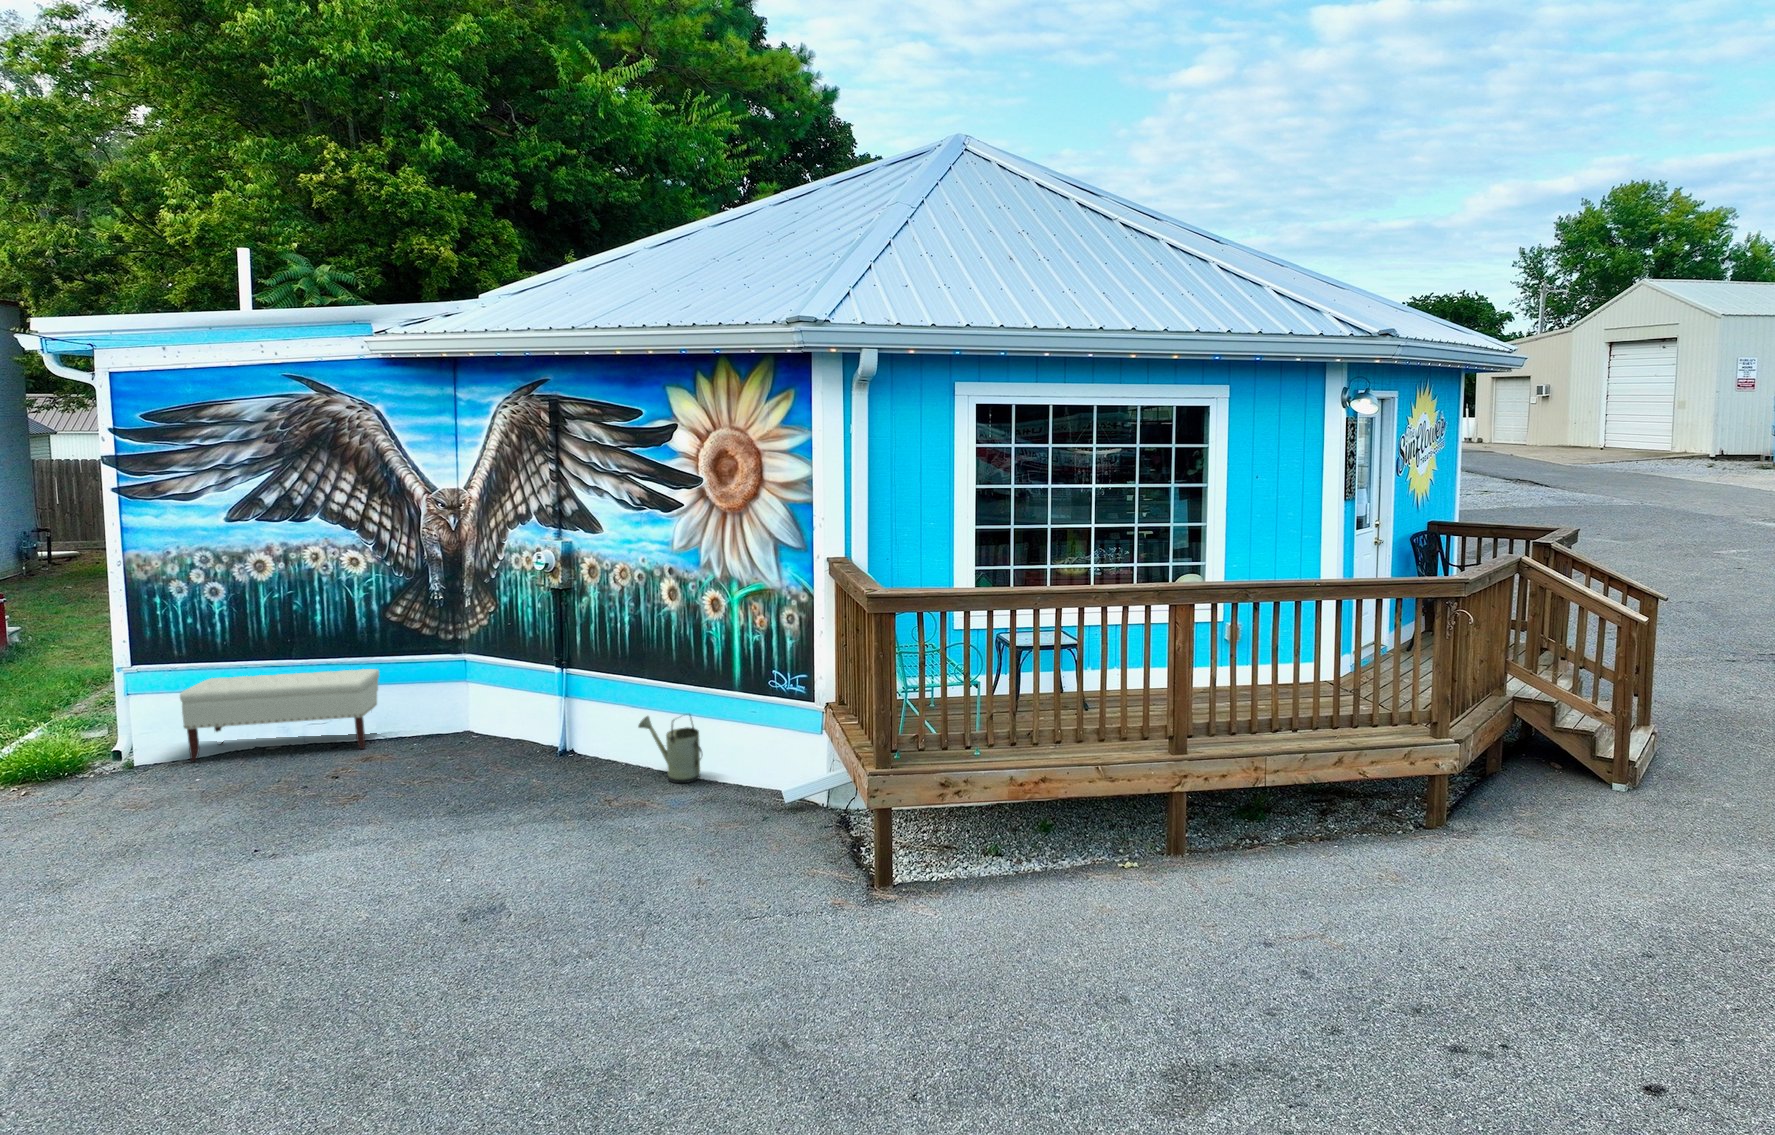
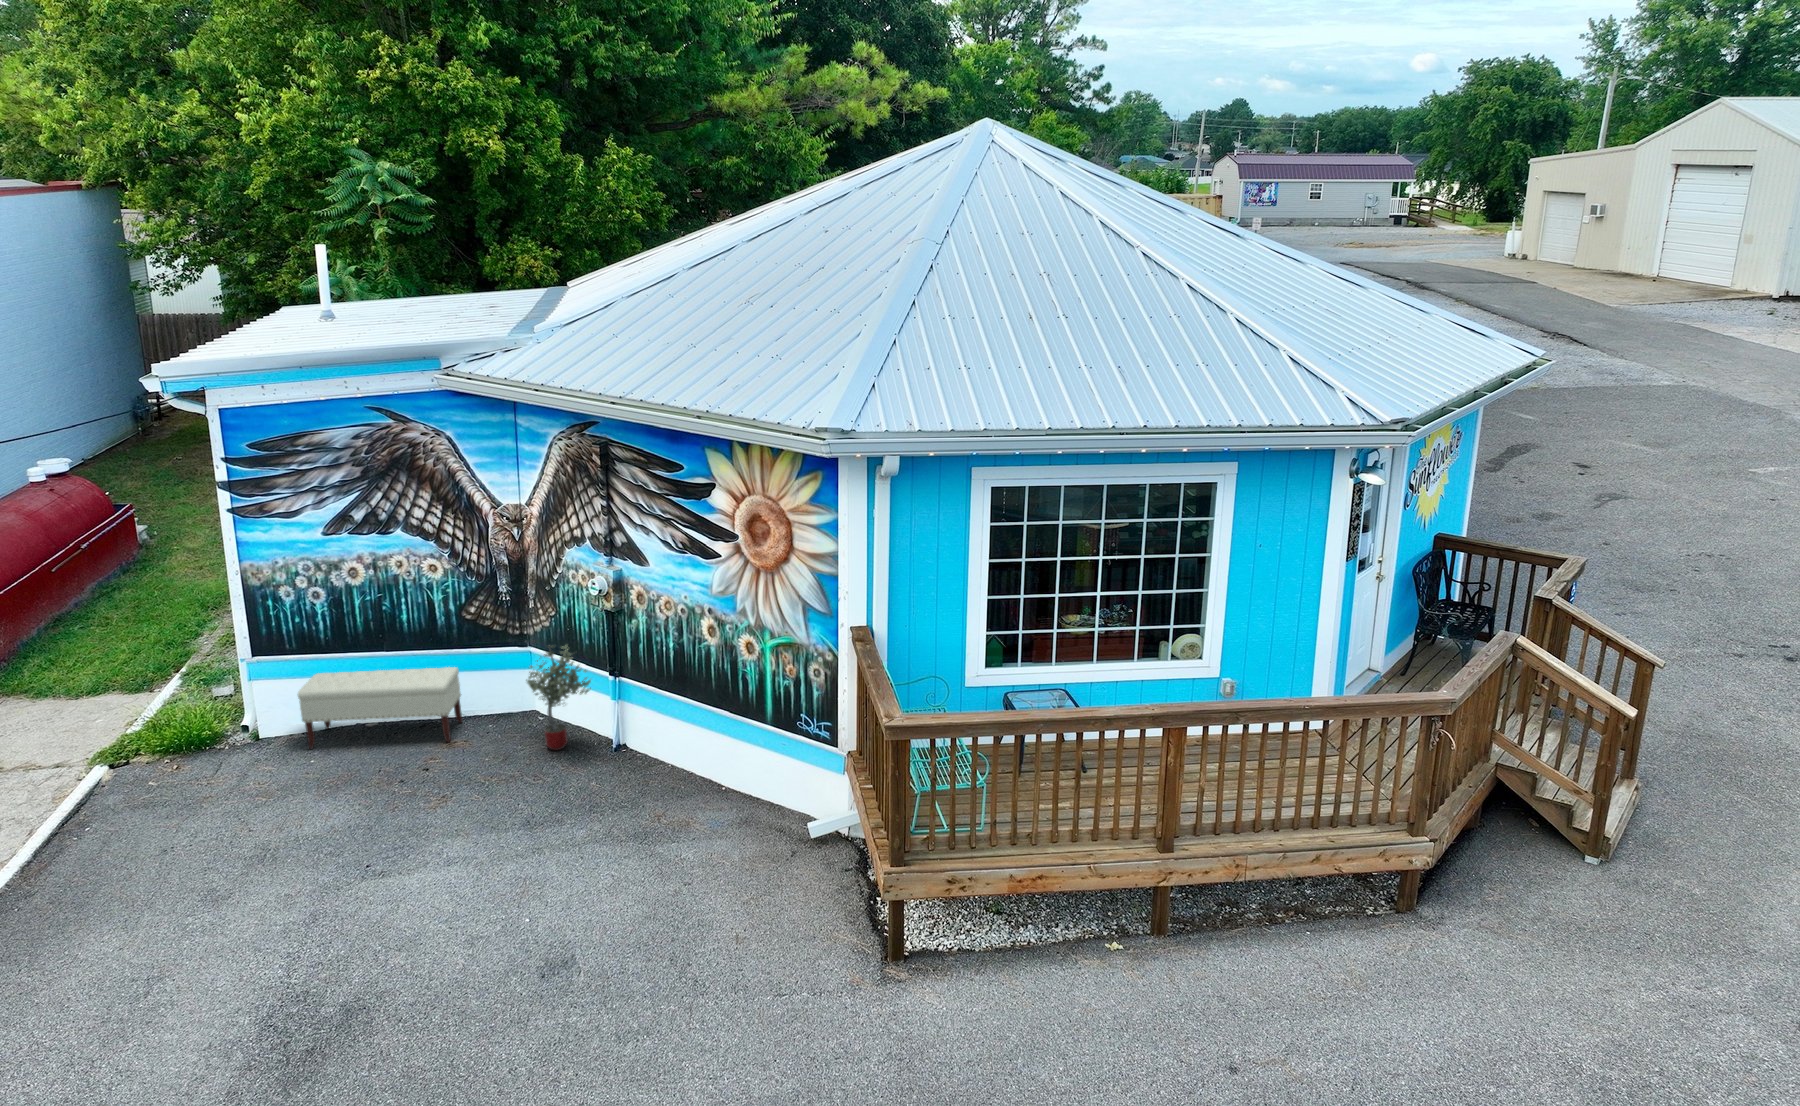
potted tree: none [455,627,532,750] -> present [526,645,591,750]
watering can: present [638,716,702,783] -> none [685,739,740,802]

